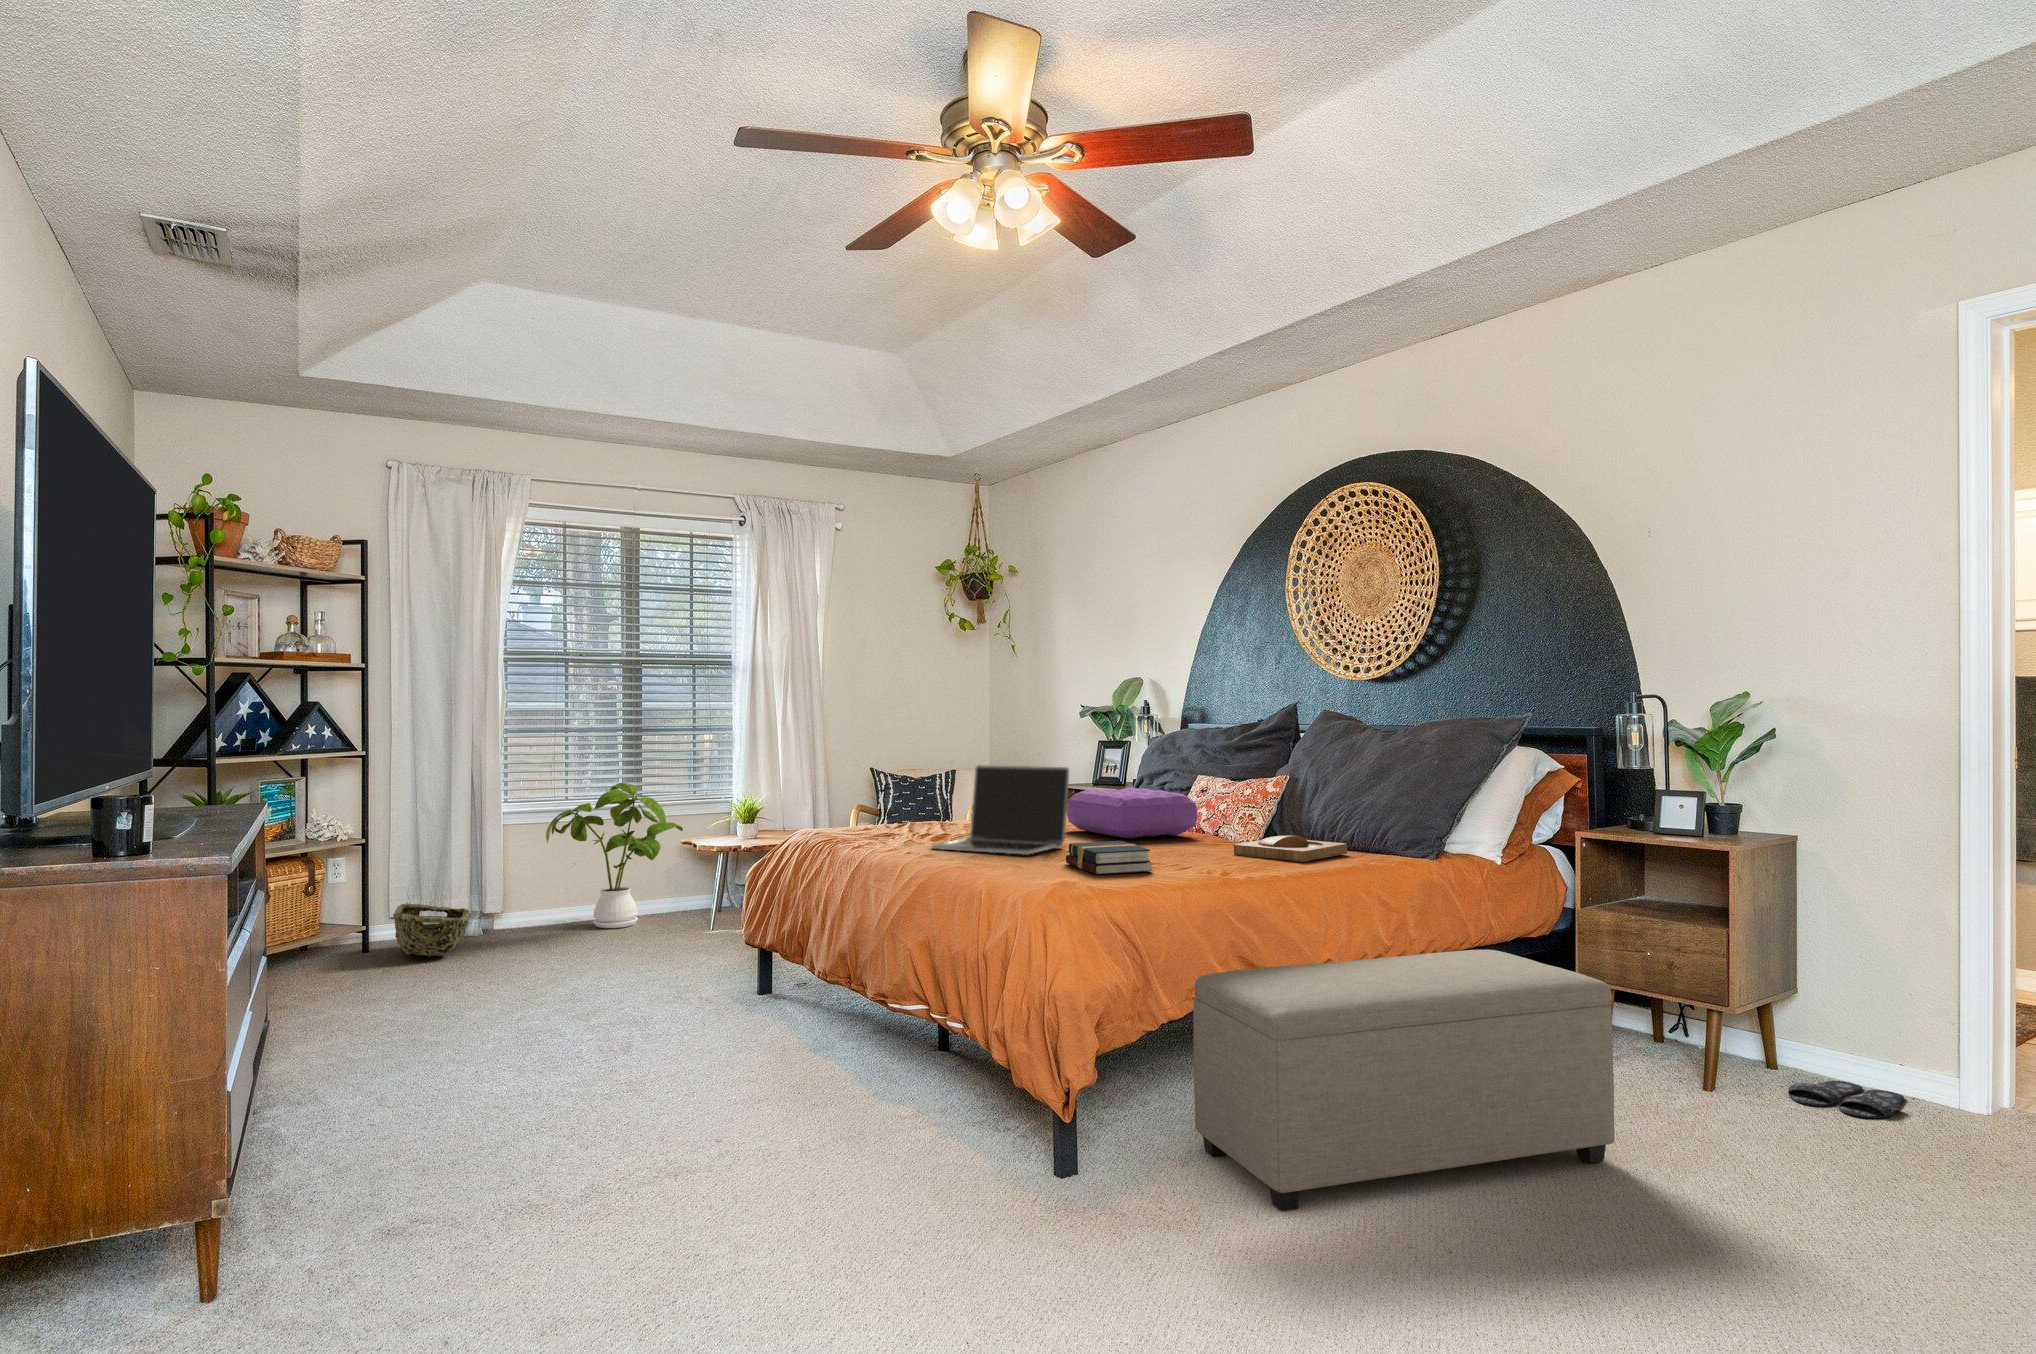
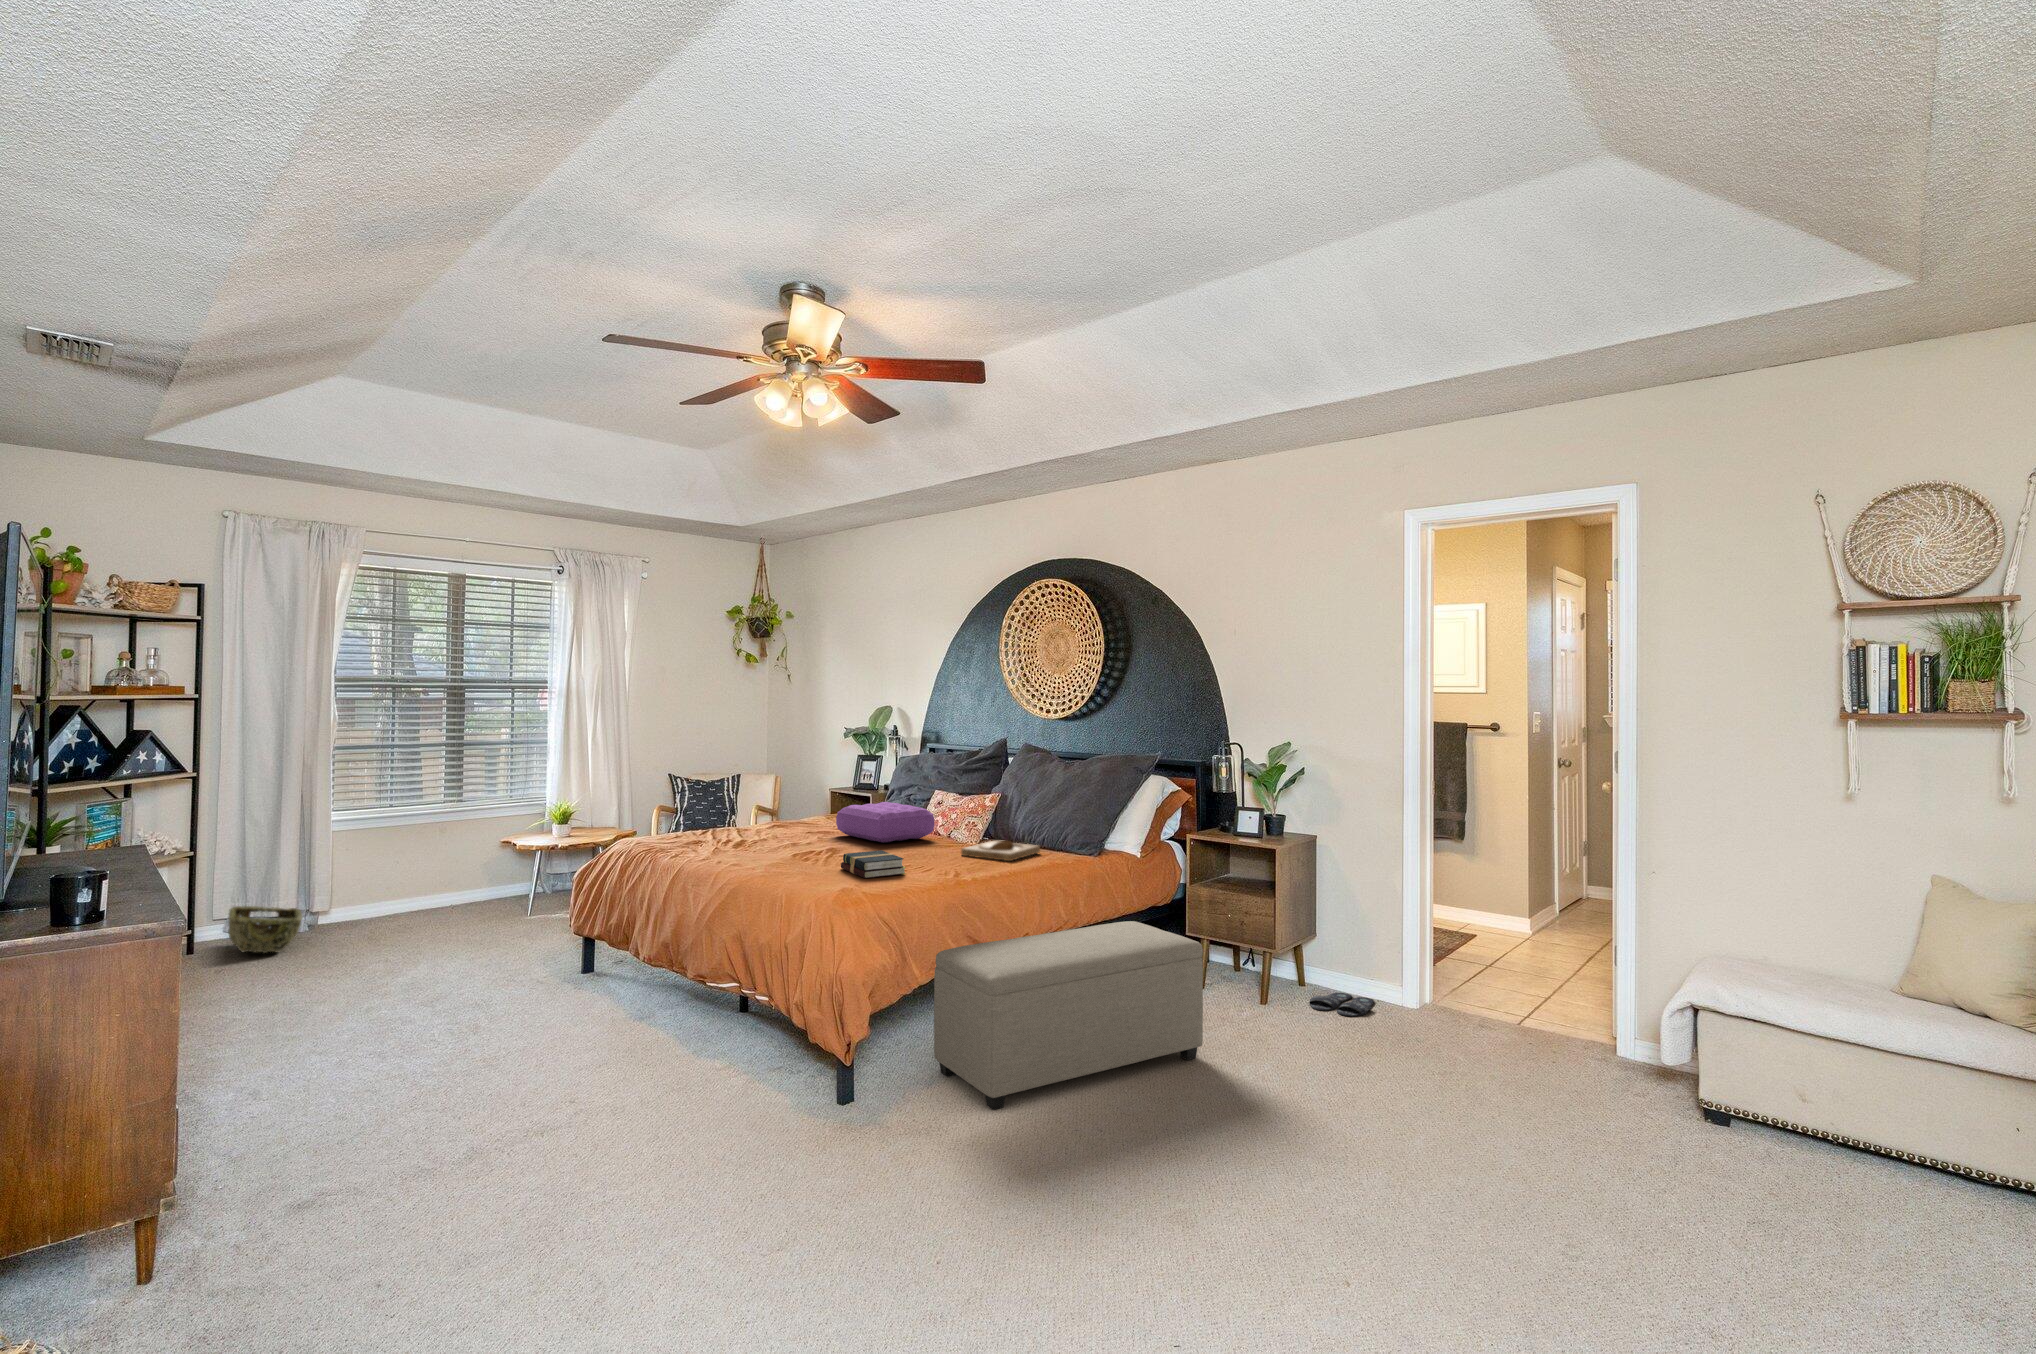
laptop: present [932,765,1069,855] -> none [735,790,842,861]
house plant: present [546,783,683,928] -> none [373,794,500,918]

